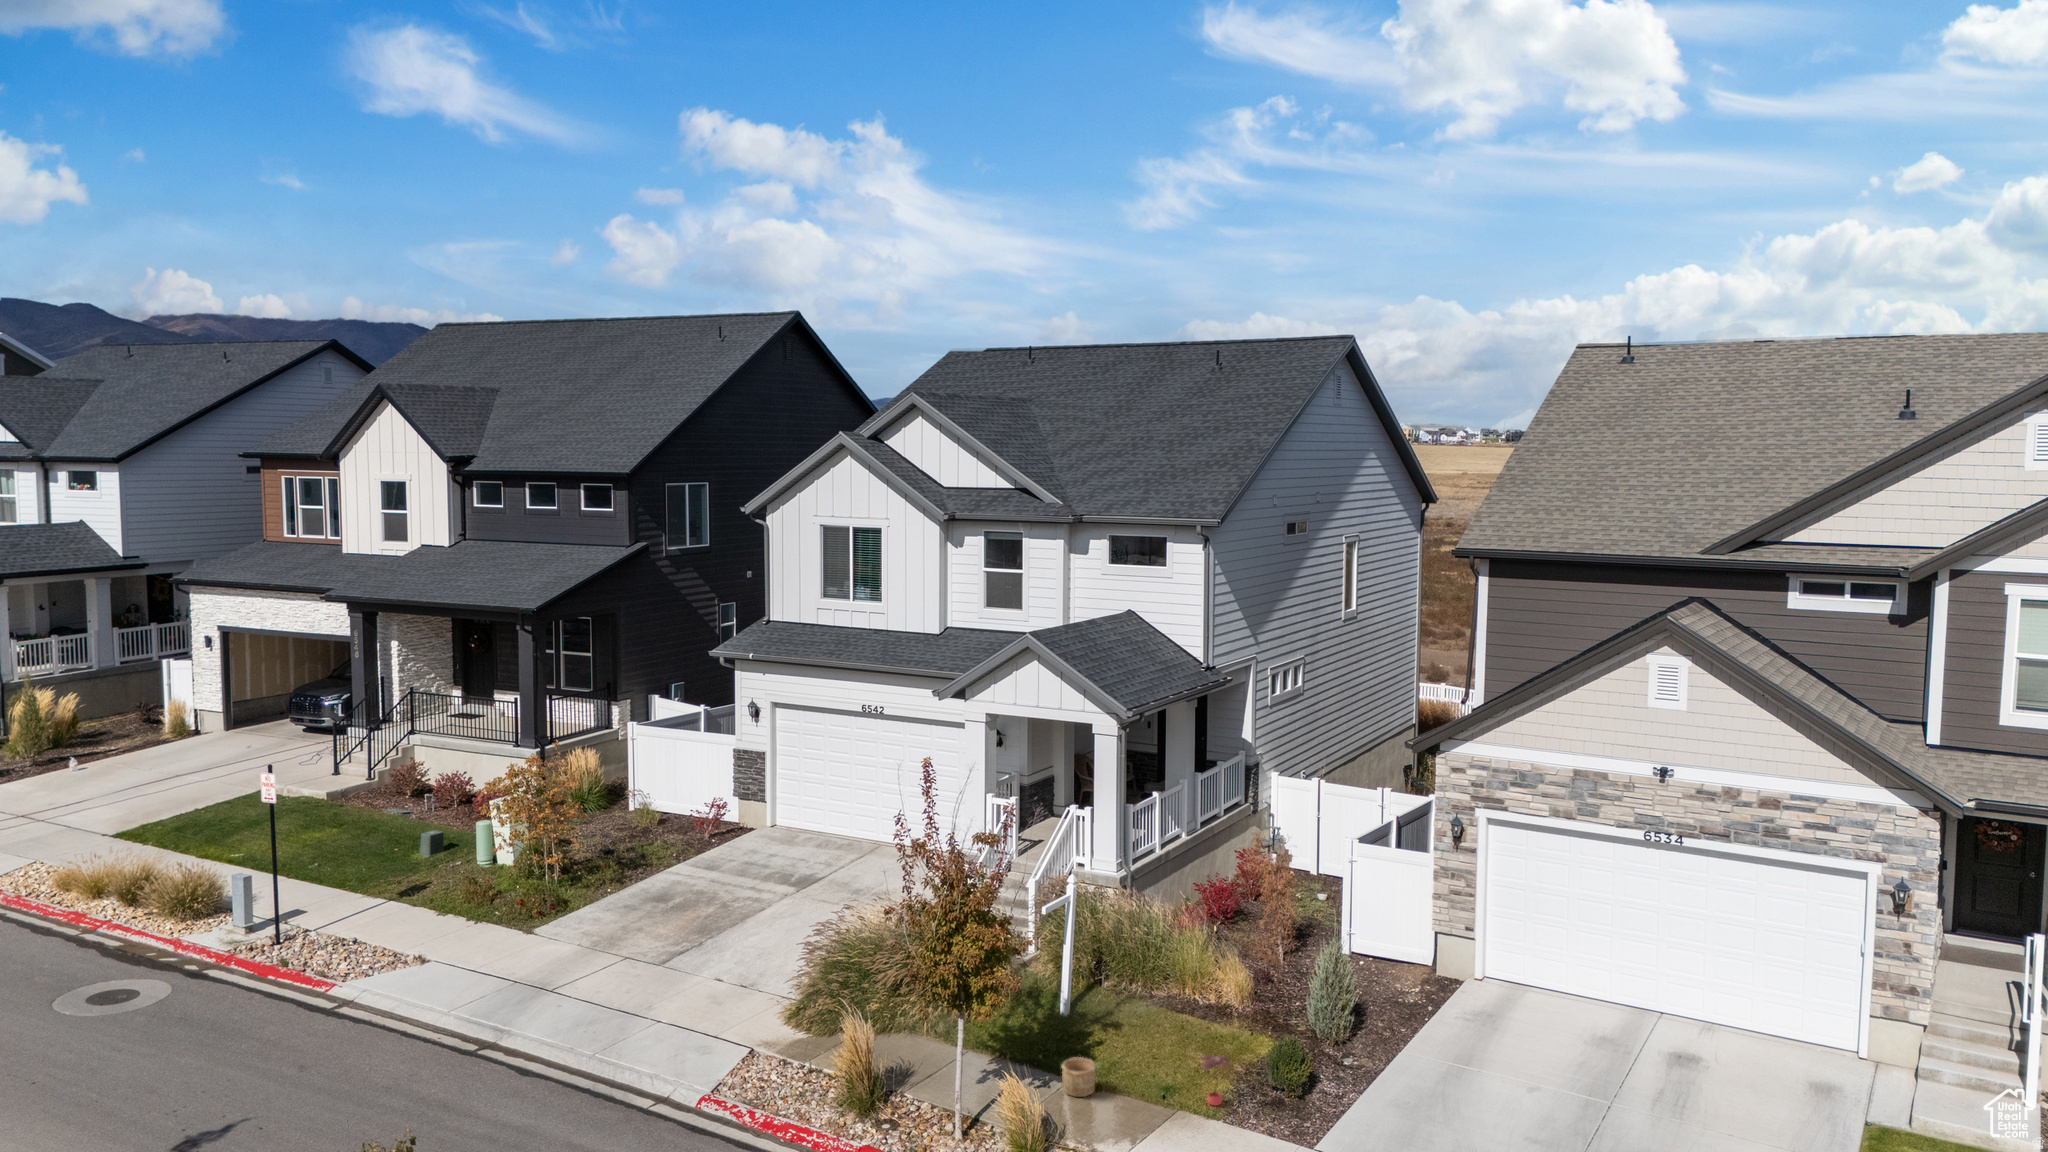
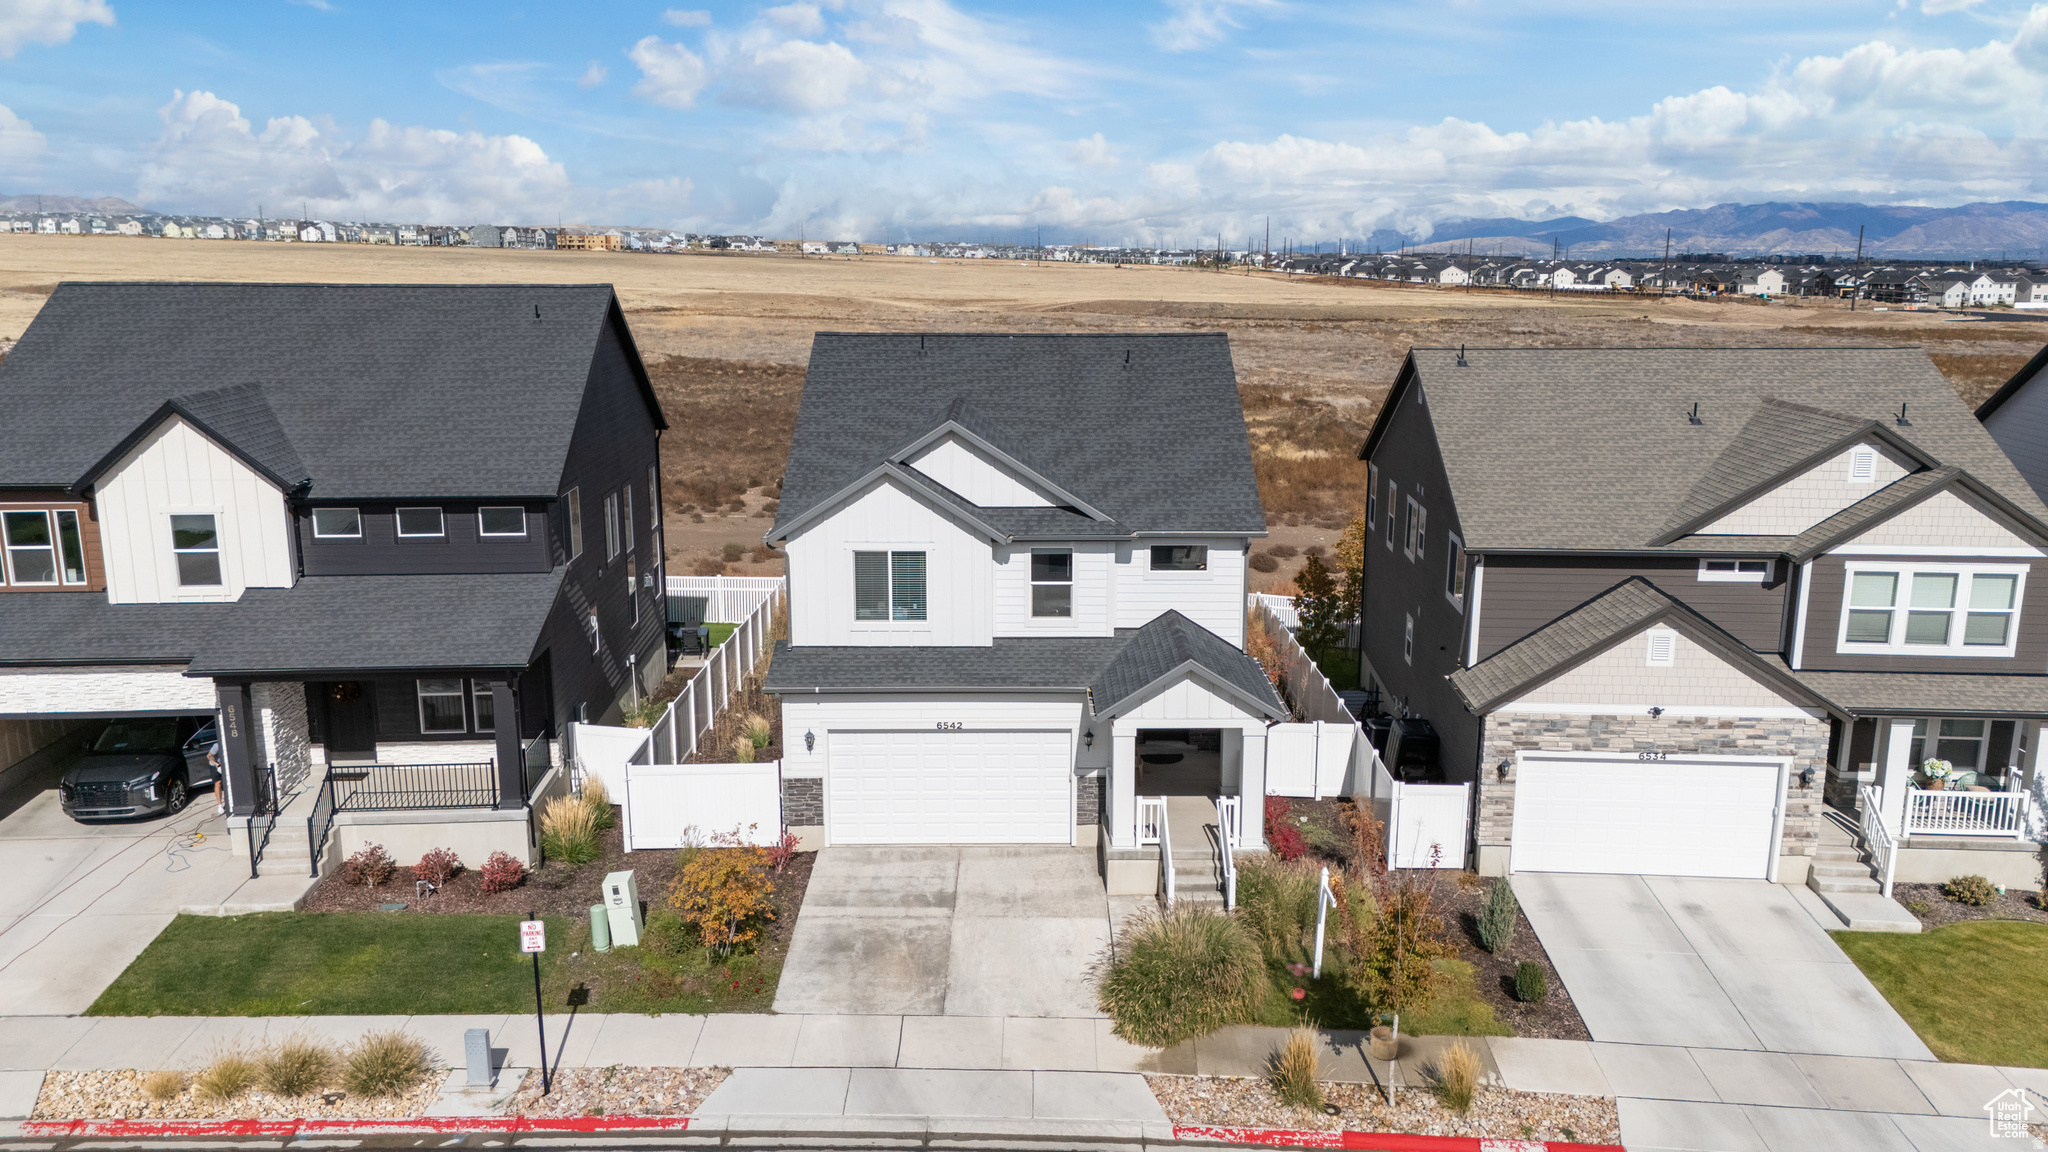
potted plant: present [1201,1055,1231,1106] -> present [1287,962,1313,999]

